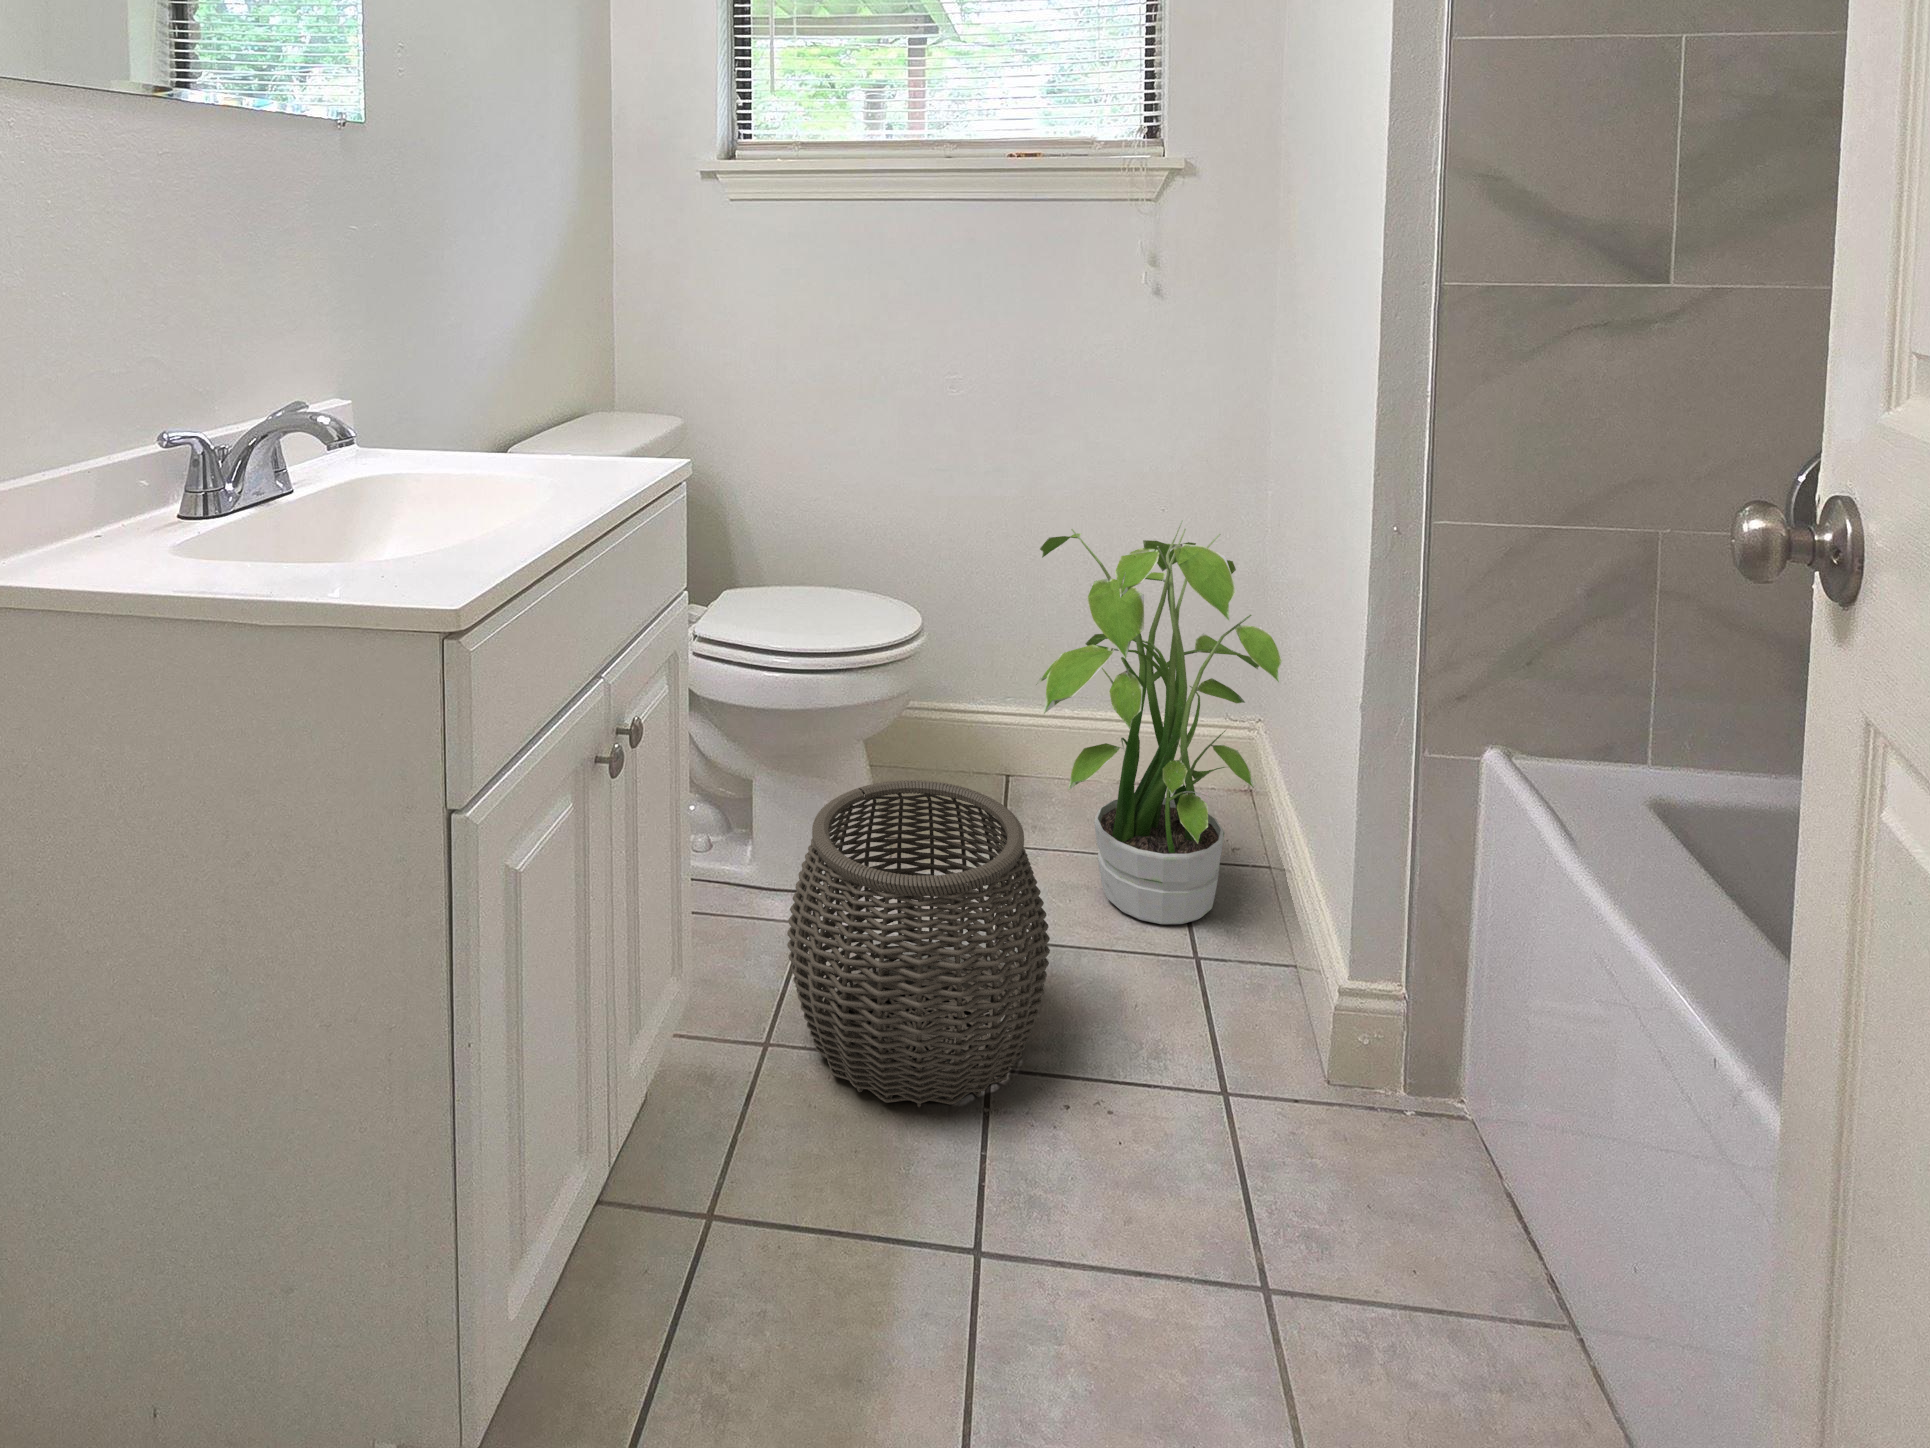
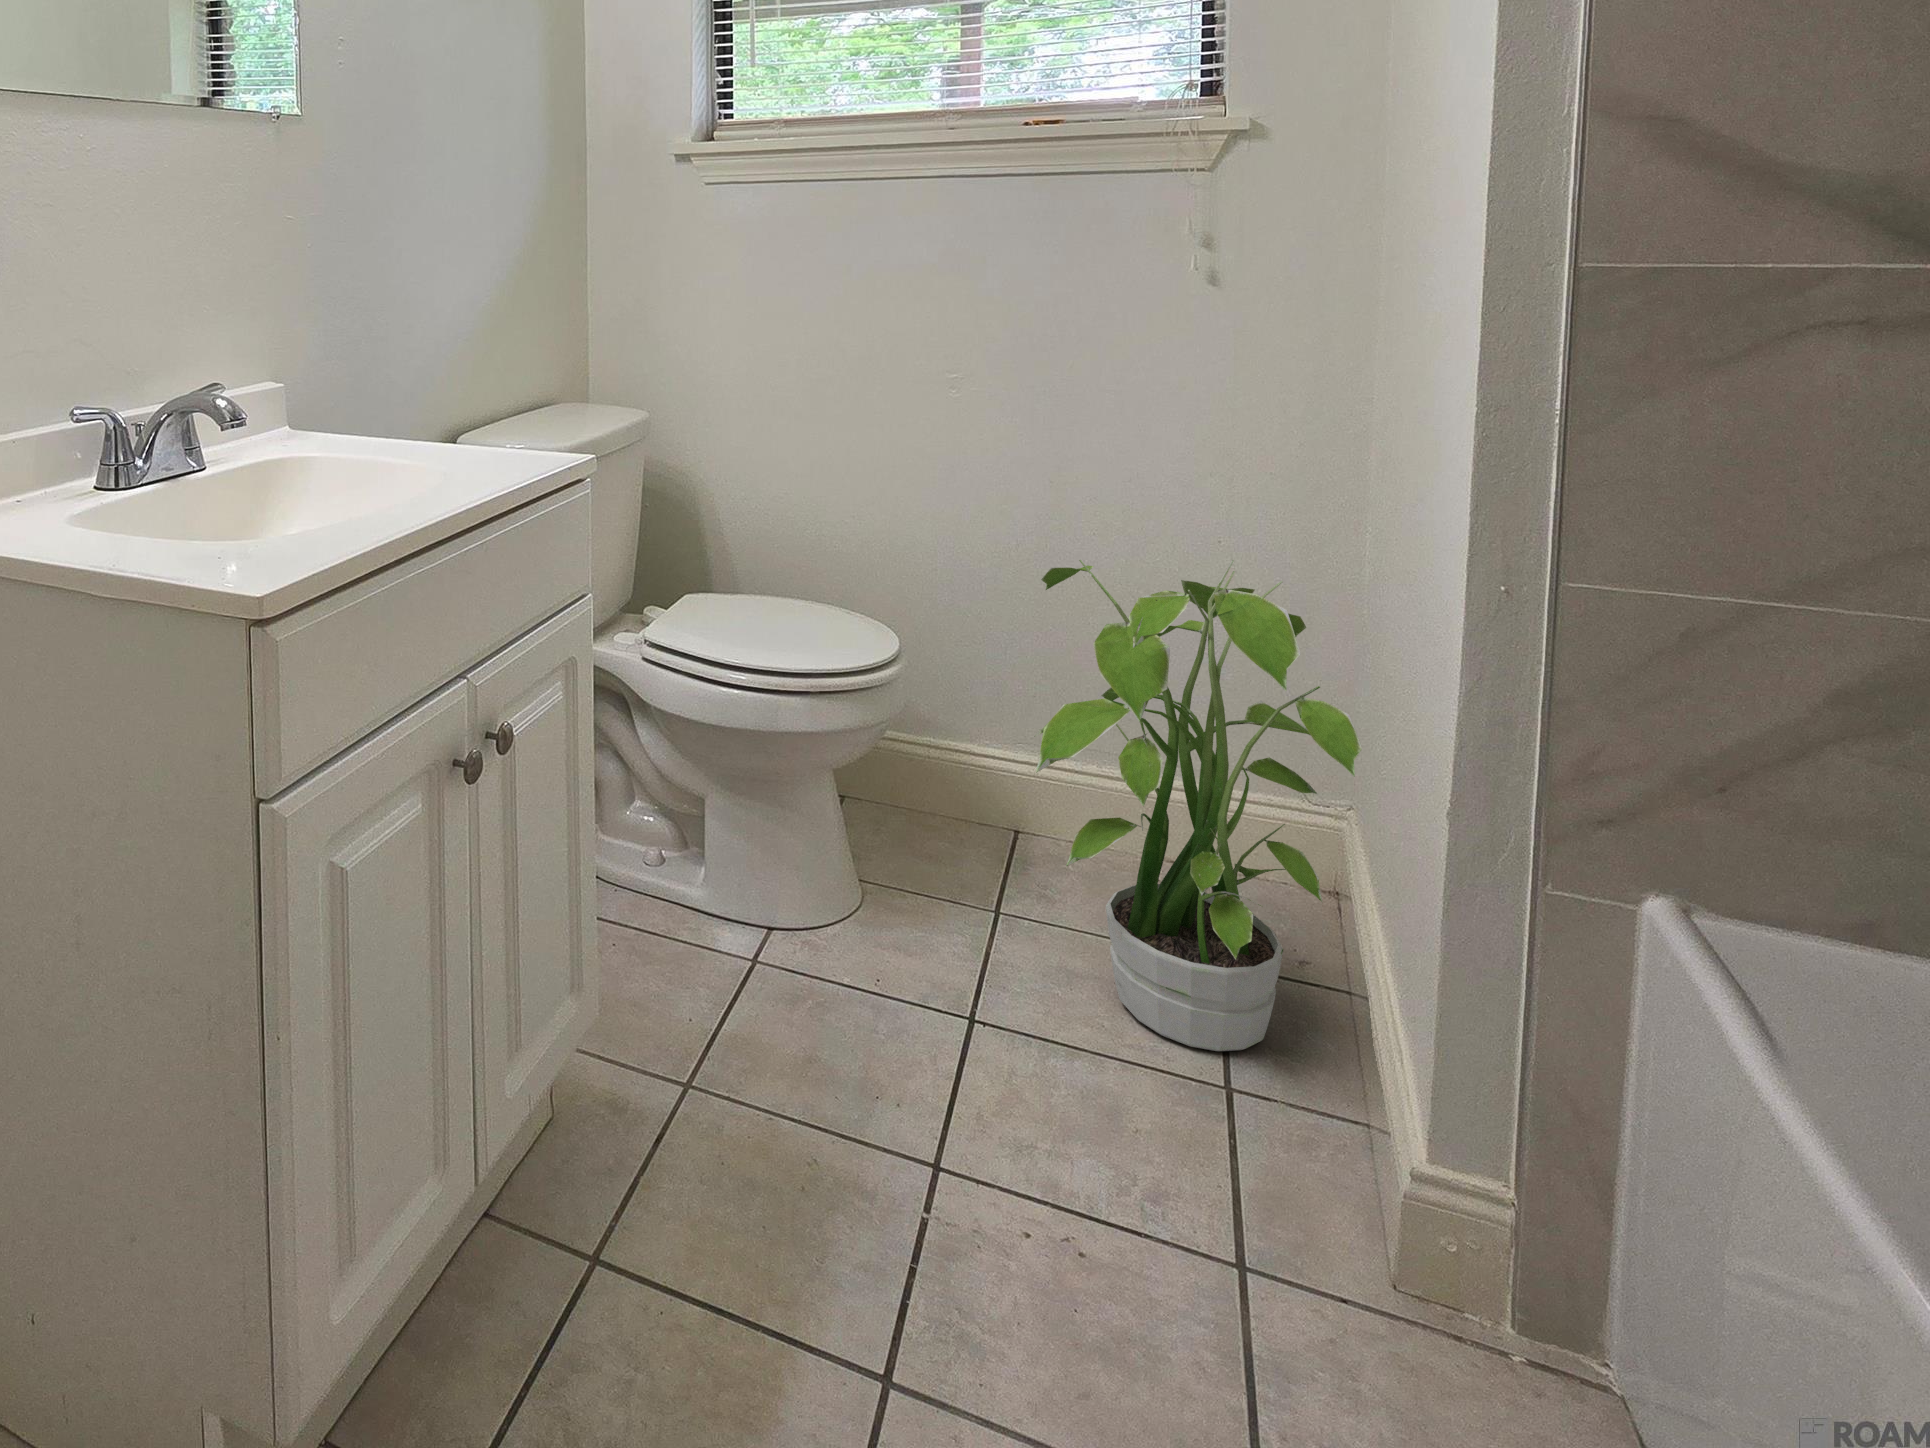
woven basket: present [787,780,1050,1107] -> none [708,825,1017,1206]

